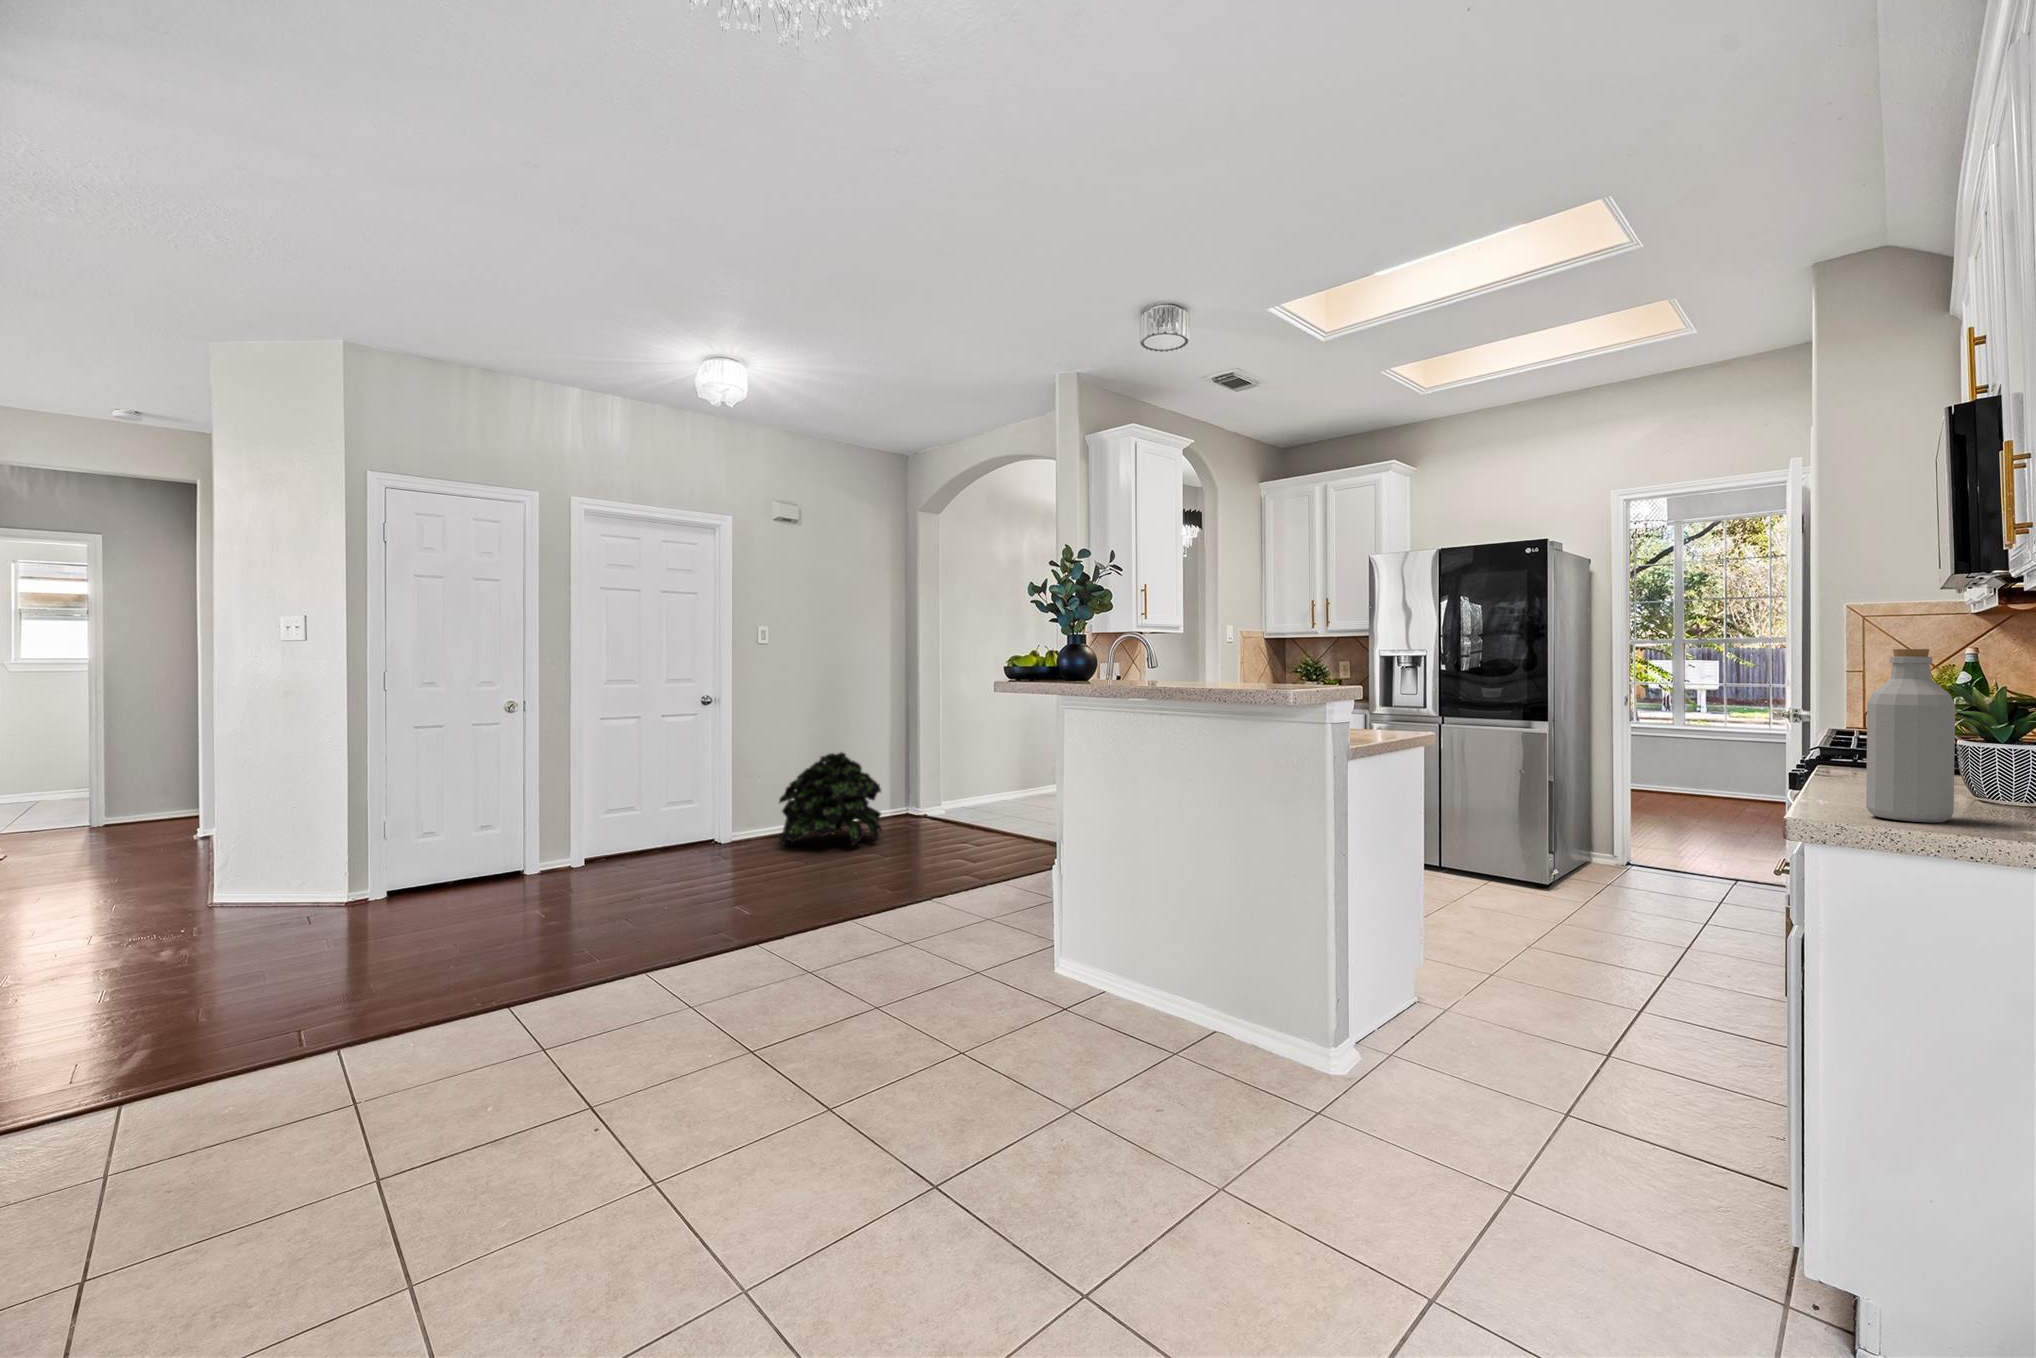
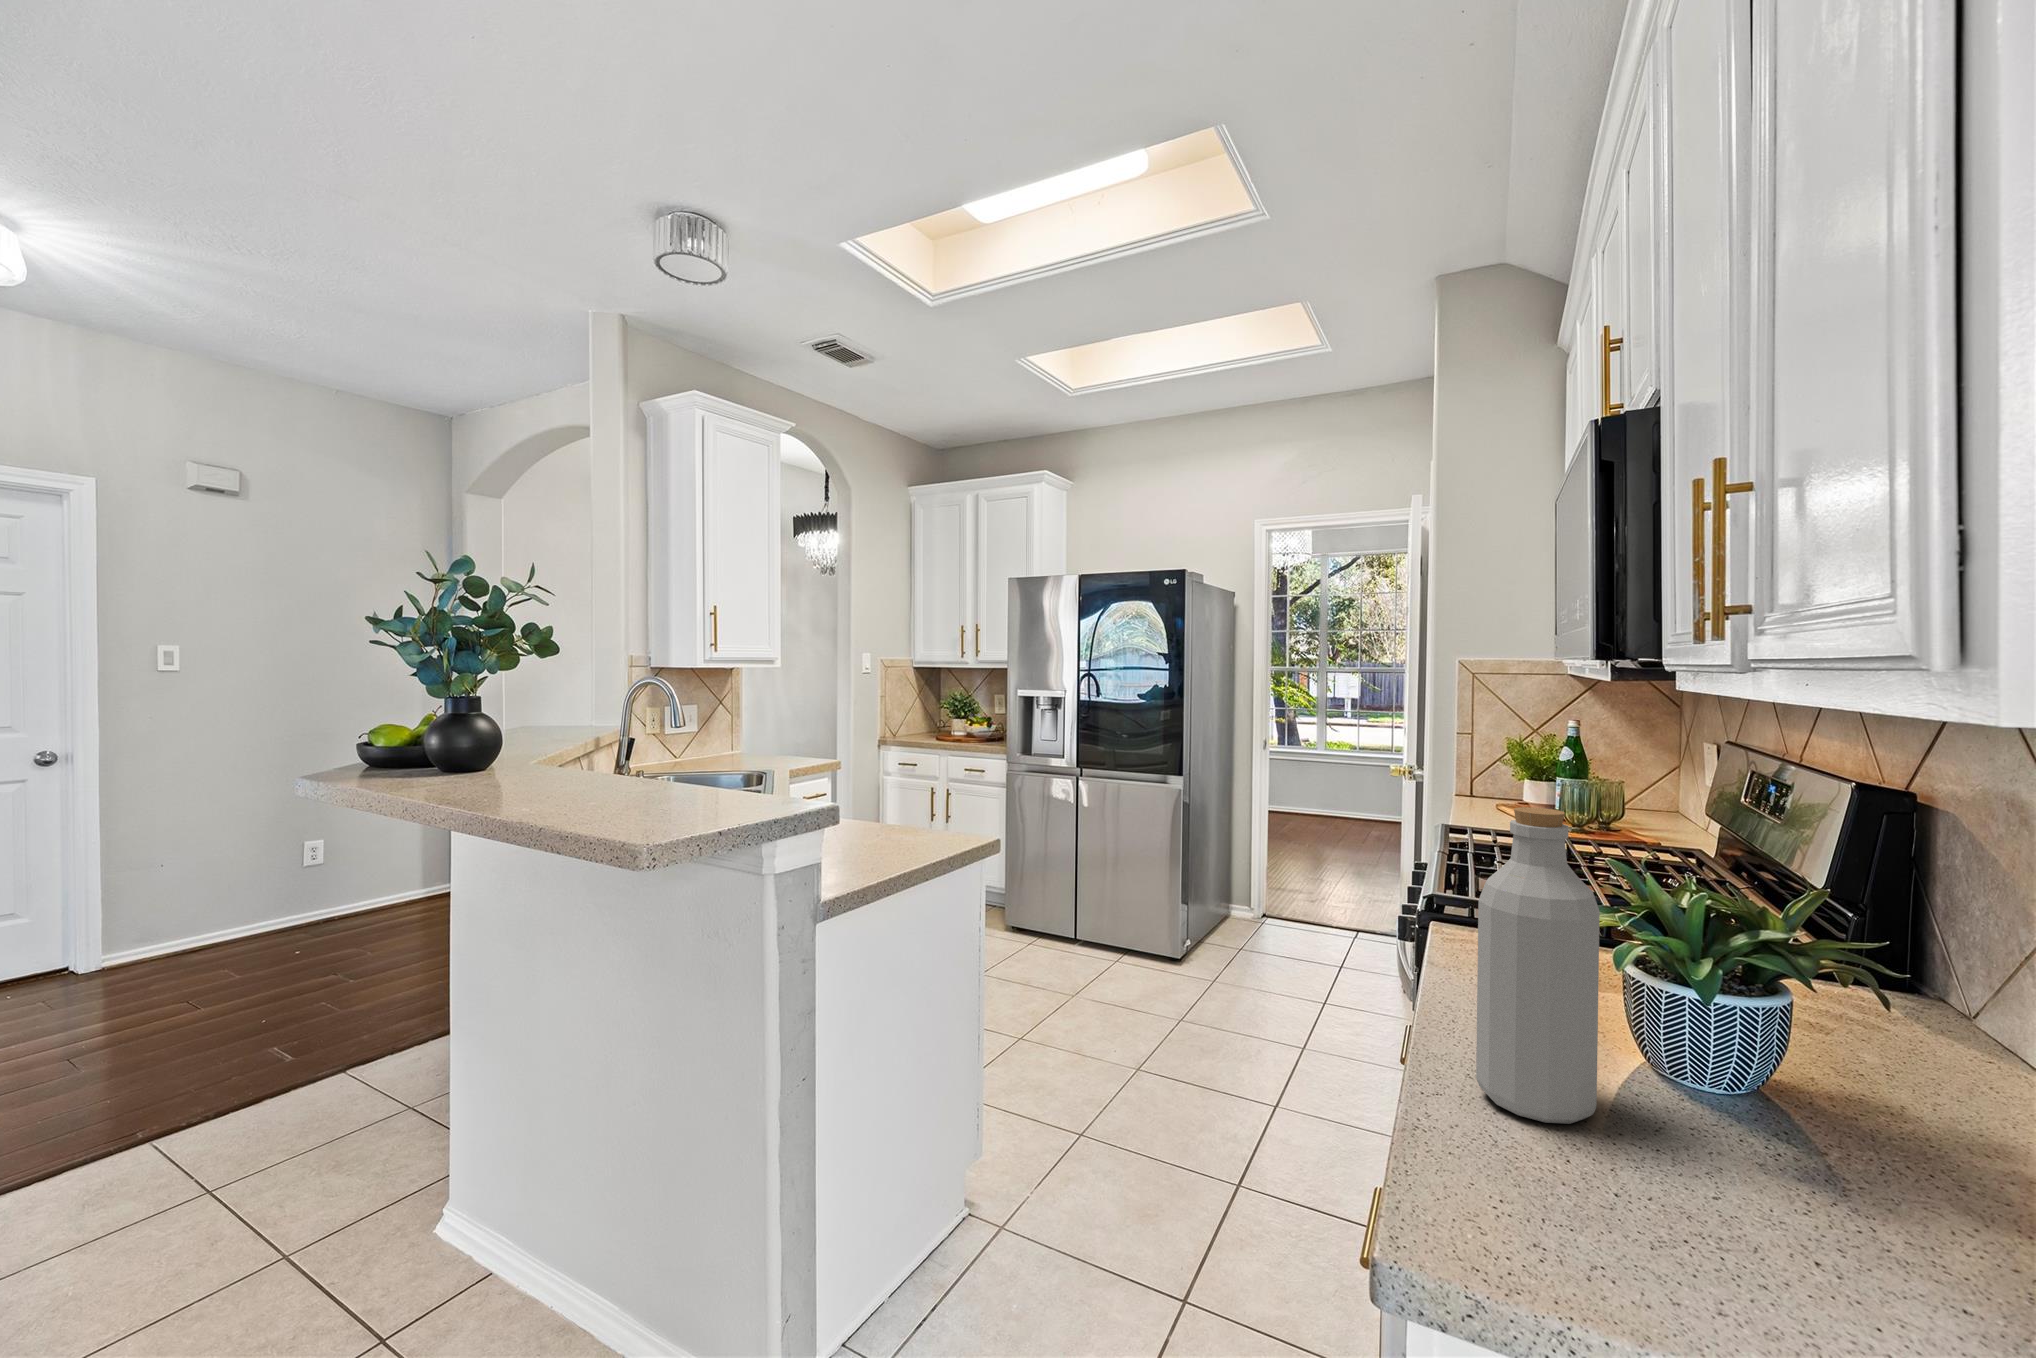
potted plant: present [779,752,882,846] -> none [177,825,374,972]

